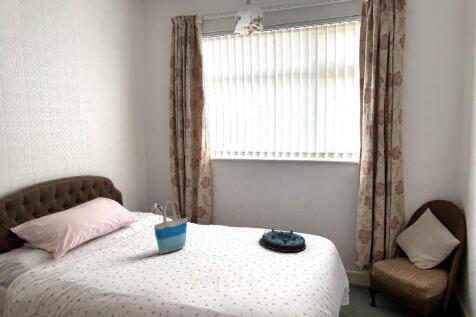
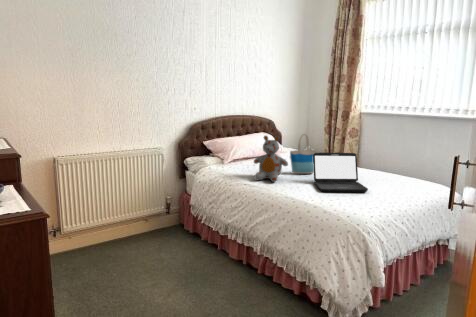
stuffed bear: none [108,213,159,281] -> present [254,136,288,182]
laptop: none [189,217,261,279] -> present [313,153,368,192]
serving tray: present [262,229,306,252] -> none [382,173,424,192]

